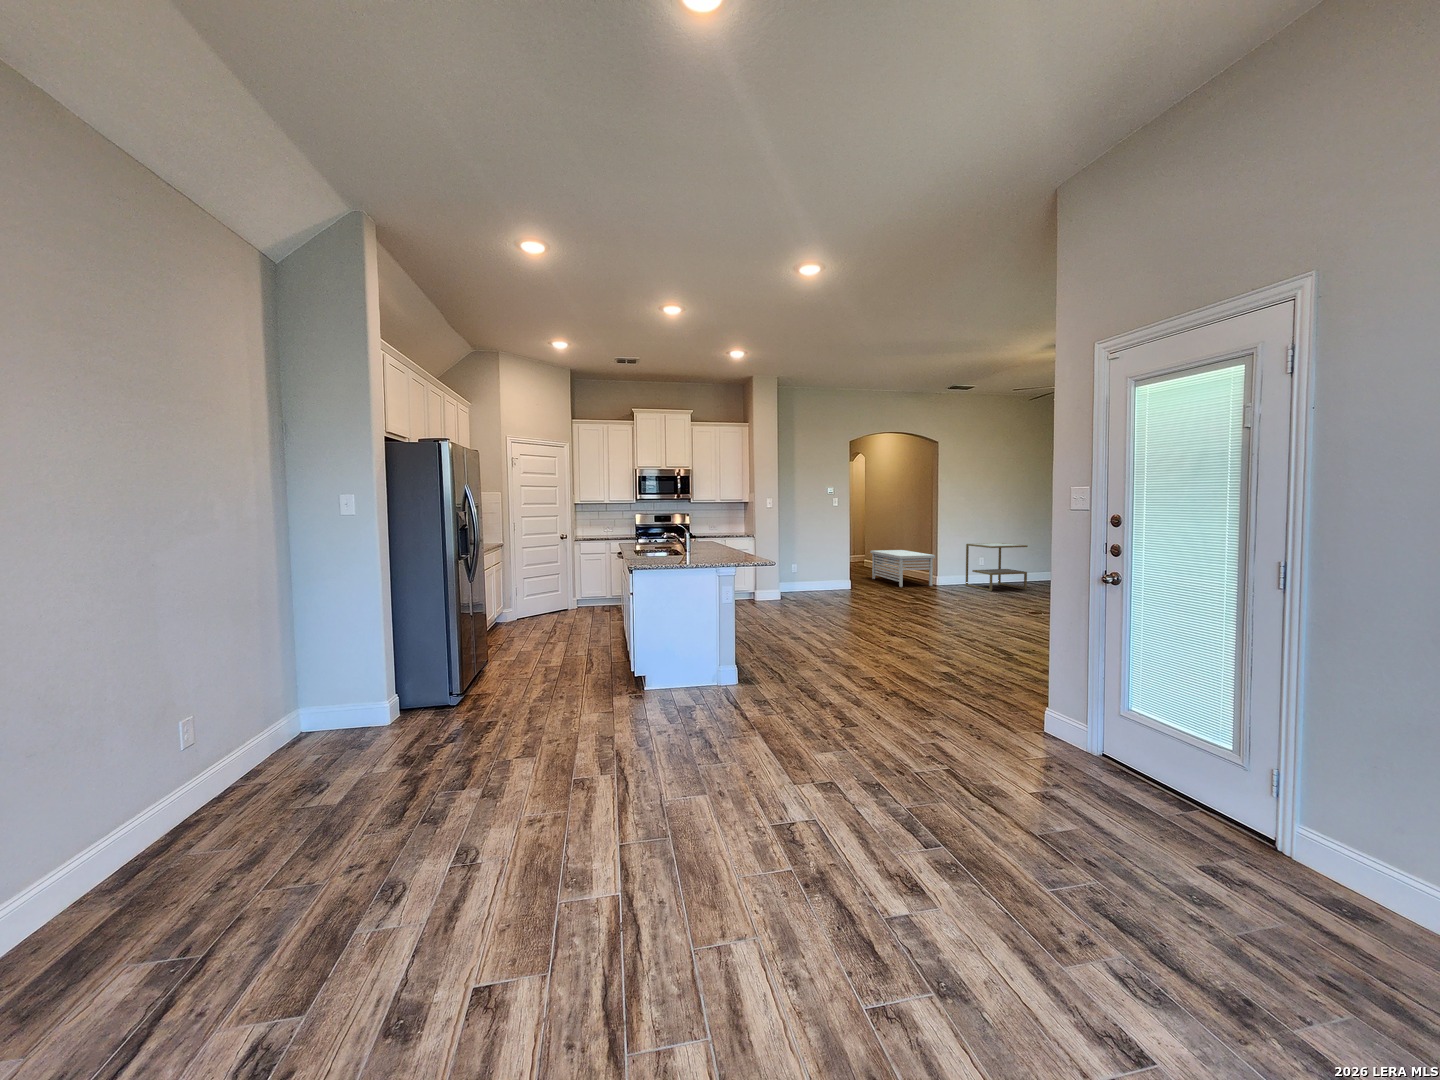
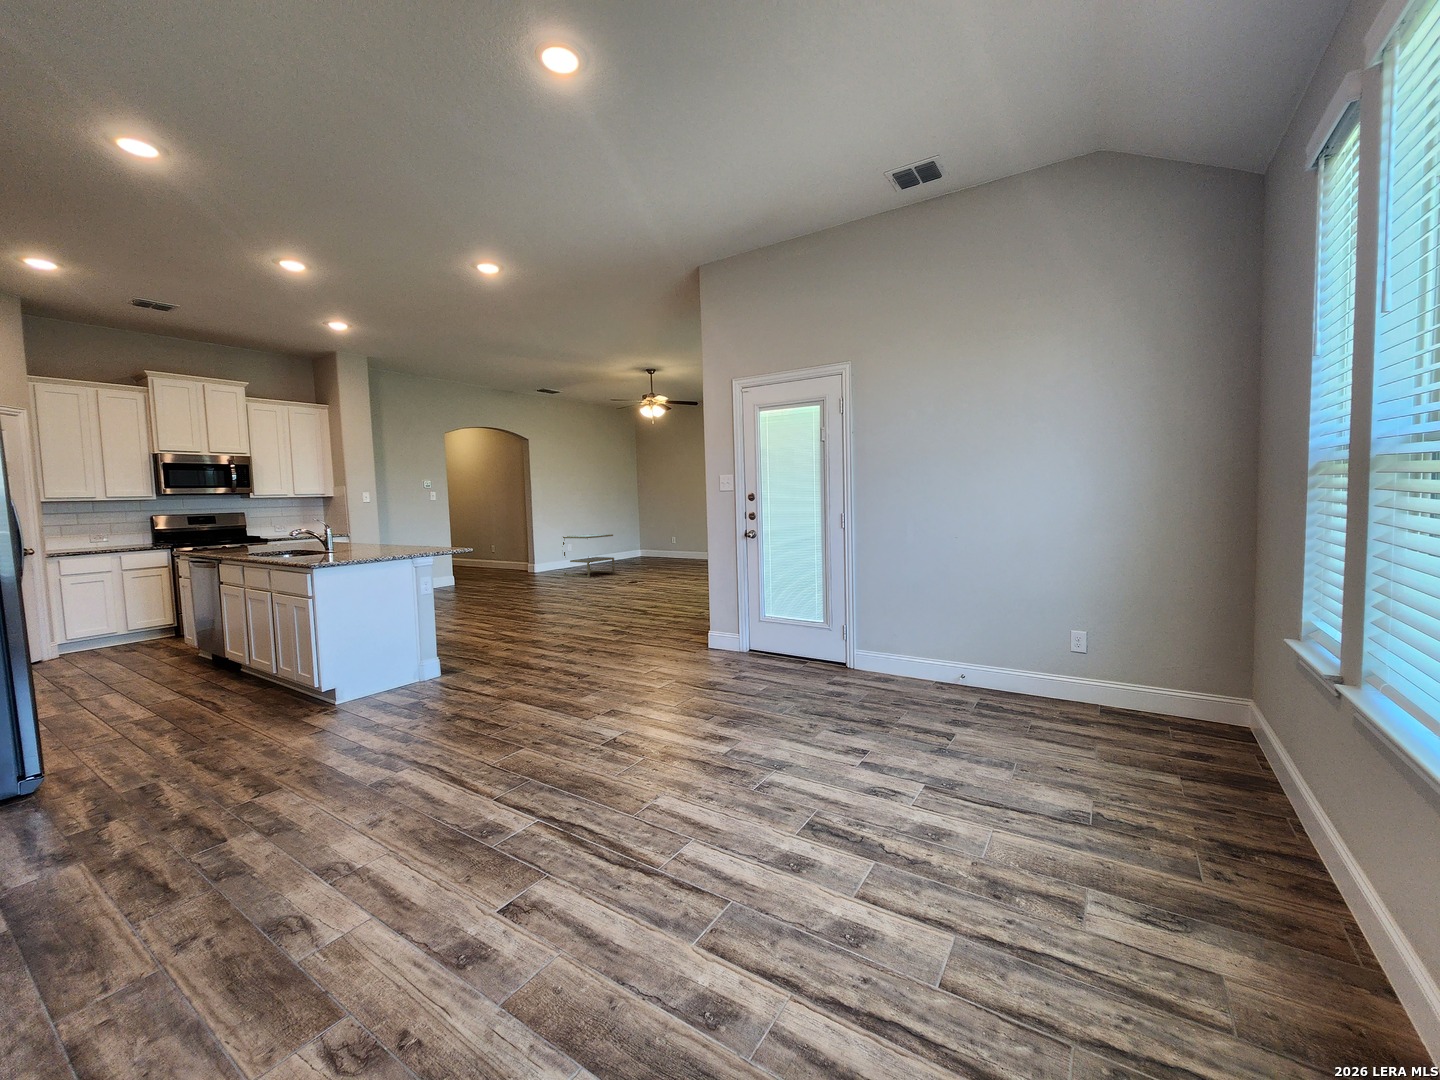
storage bench: present [870,550,935,587] -> none [464,548,536,584]

